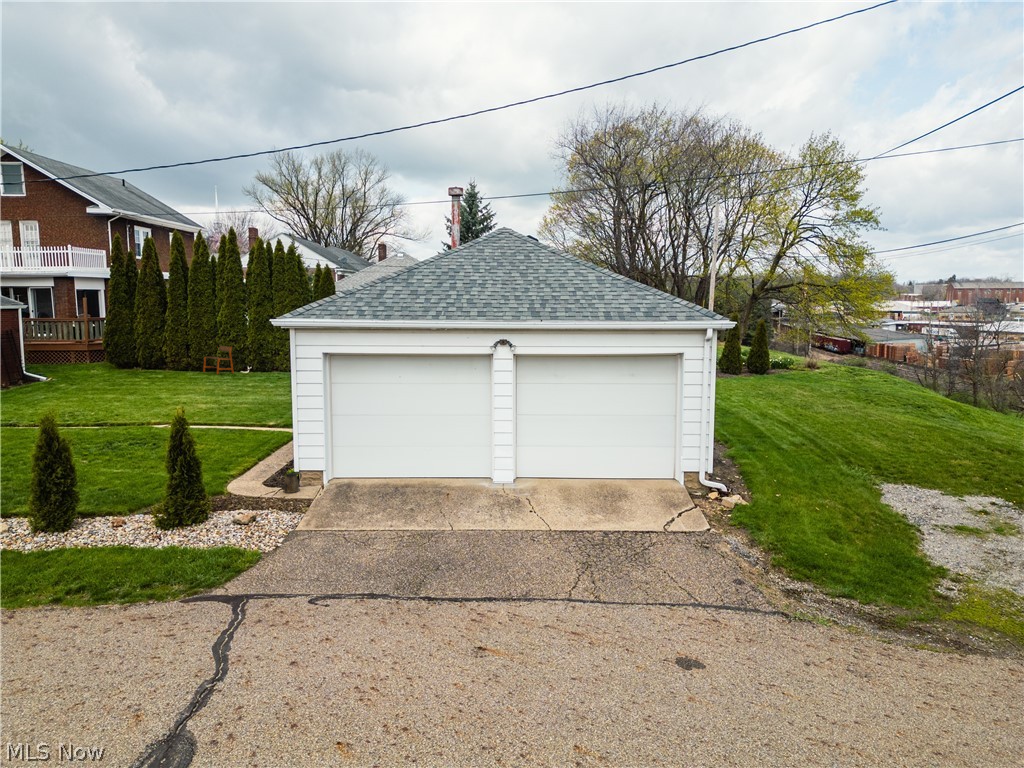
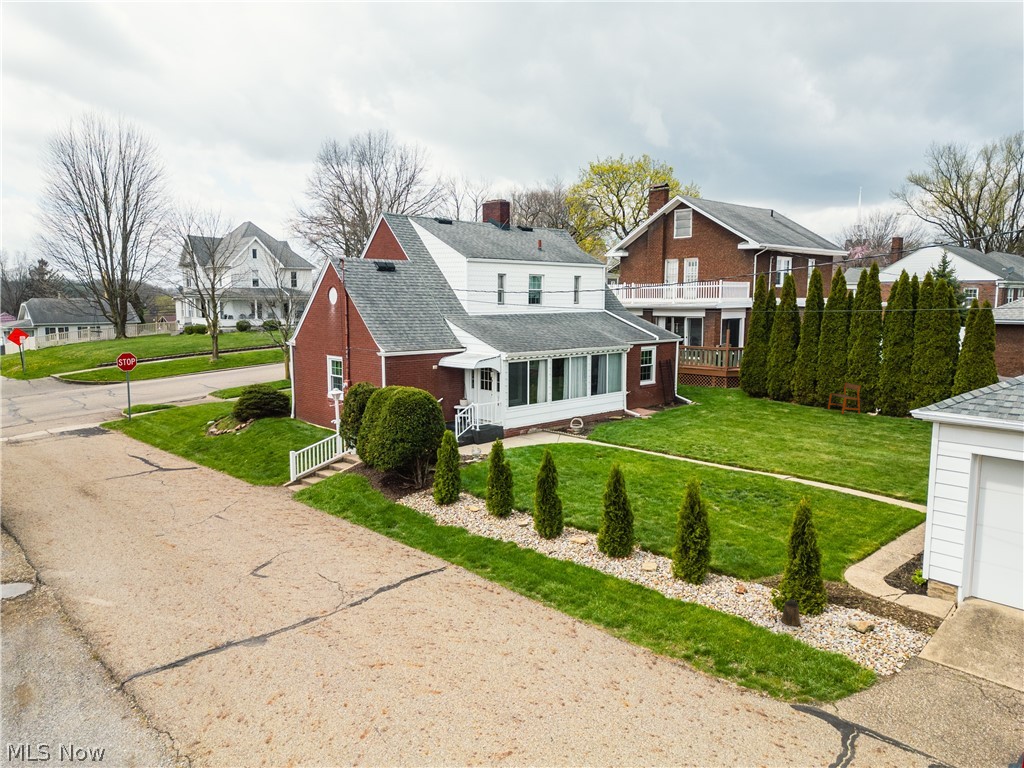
watering can: present [272,473,302,493] -> present [781,600,801,626]

